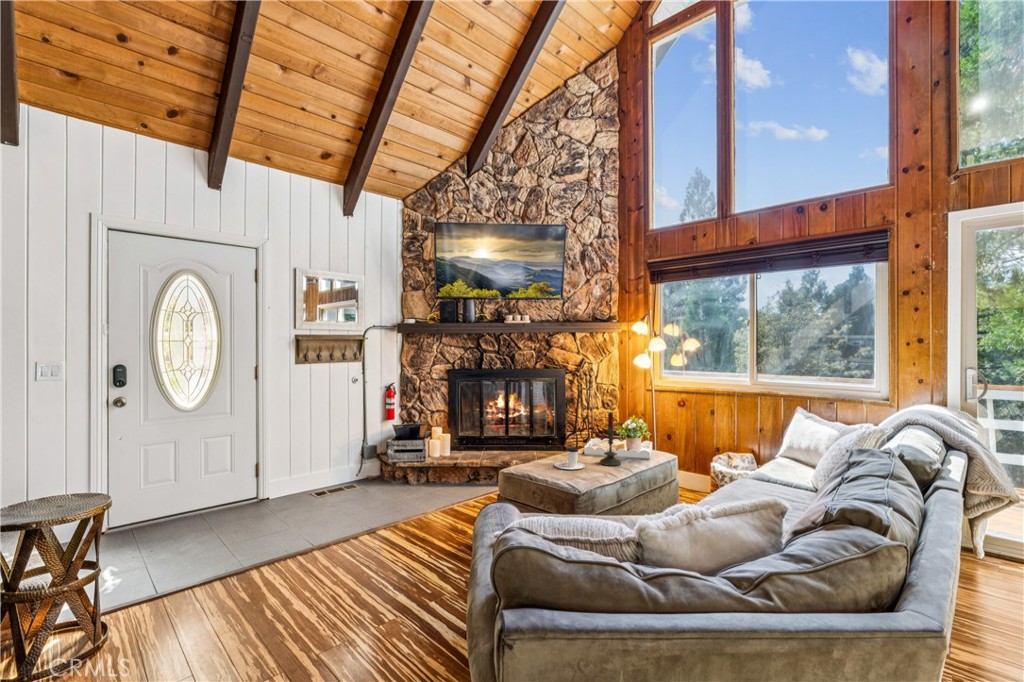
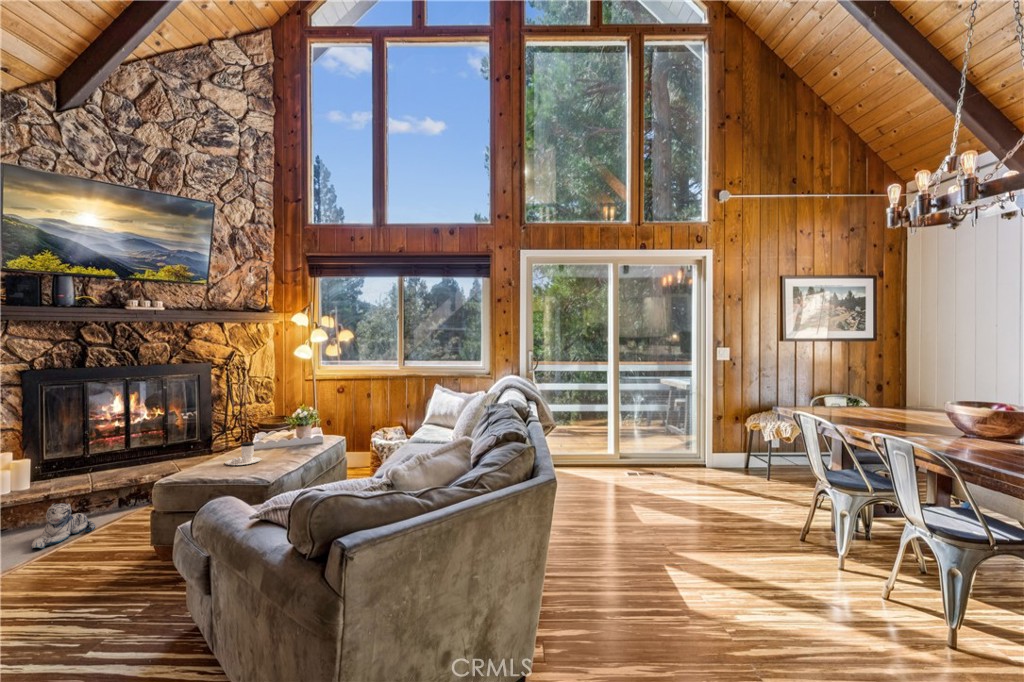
candle: present [600,412,621,466] -> none [275,401,298,455]
plush toy: none [439,472,478,505] -> present [31,503,95,549]

